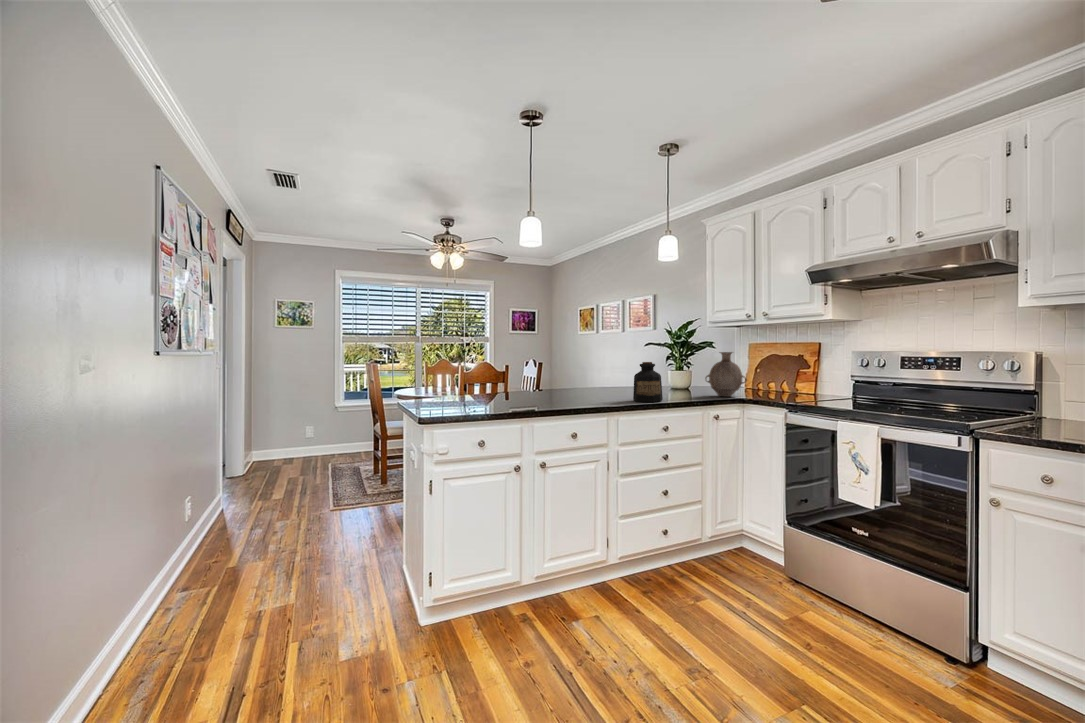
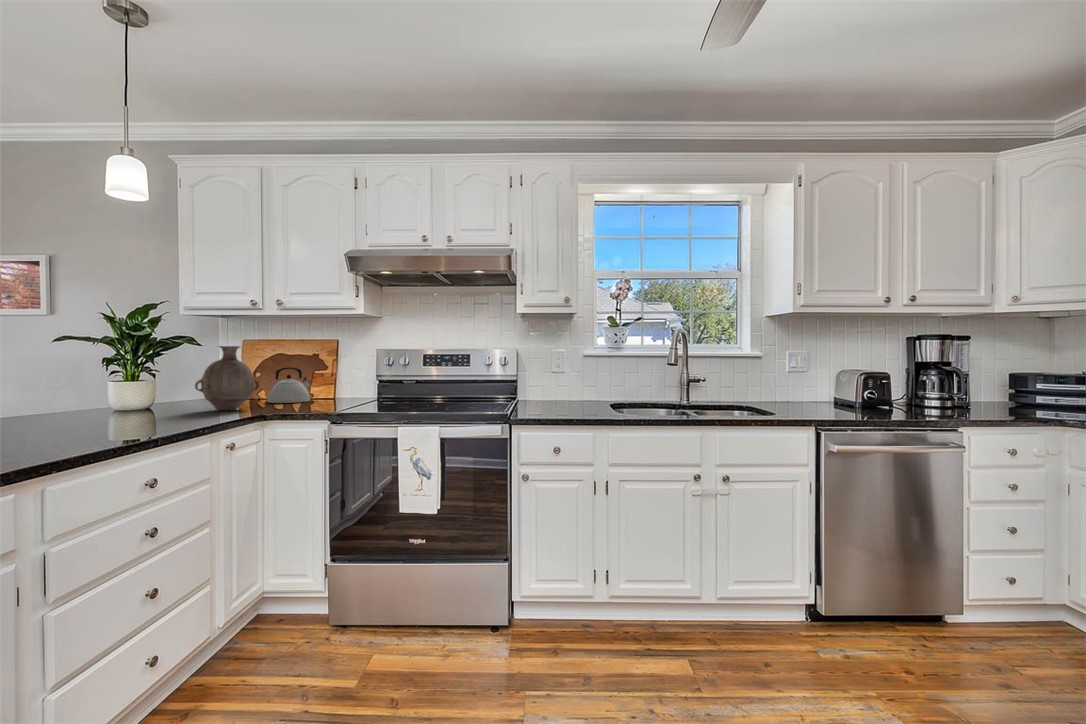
bottle: present [633,362,663,402] -> none [62,358,129,432]
kettle: none [761,367,796,395] -> present [267,367,310,403]

